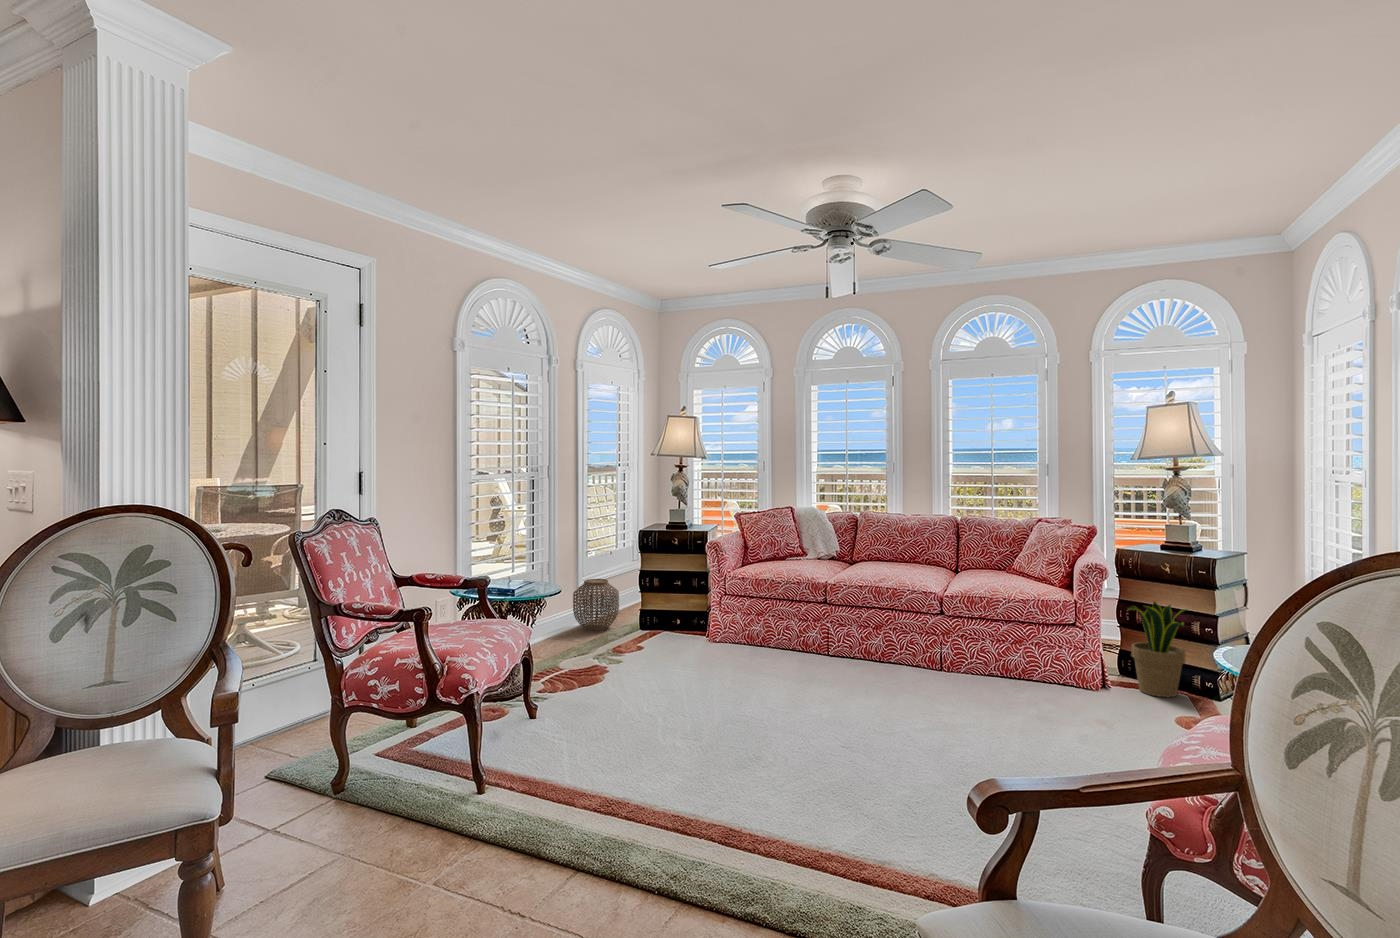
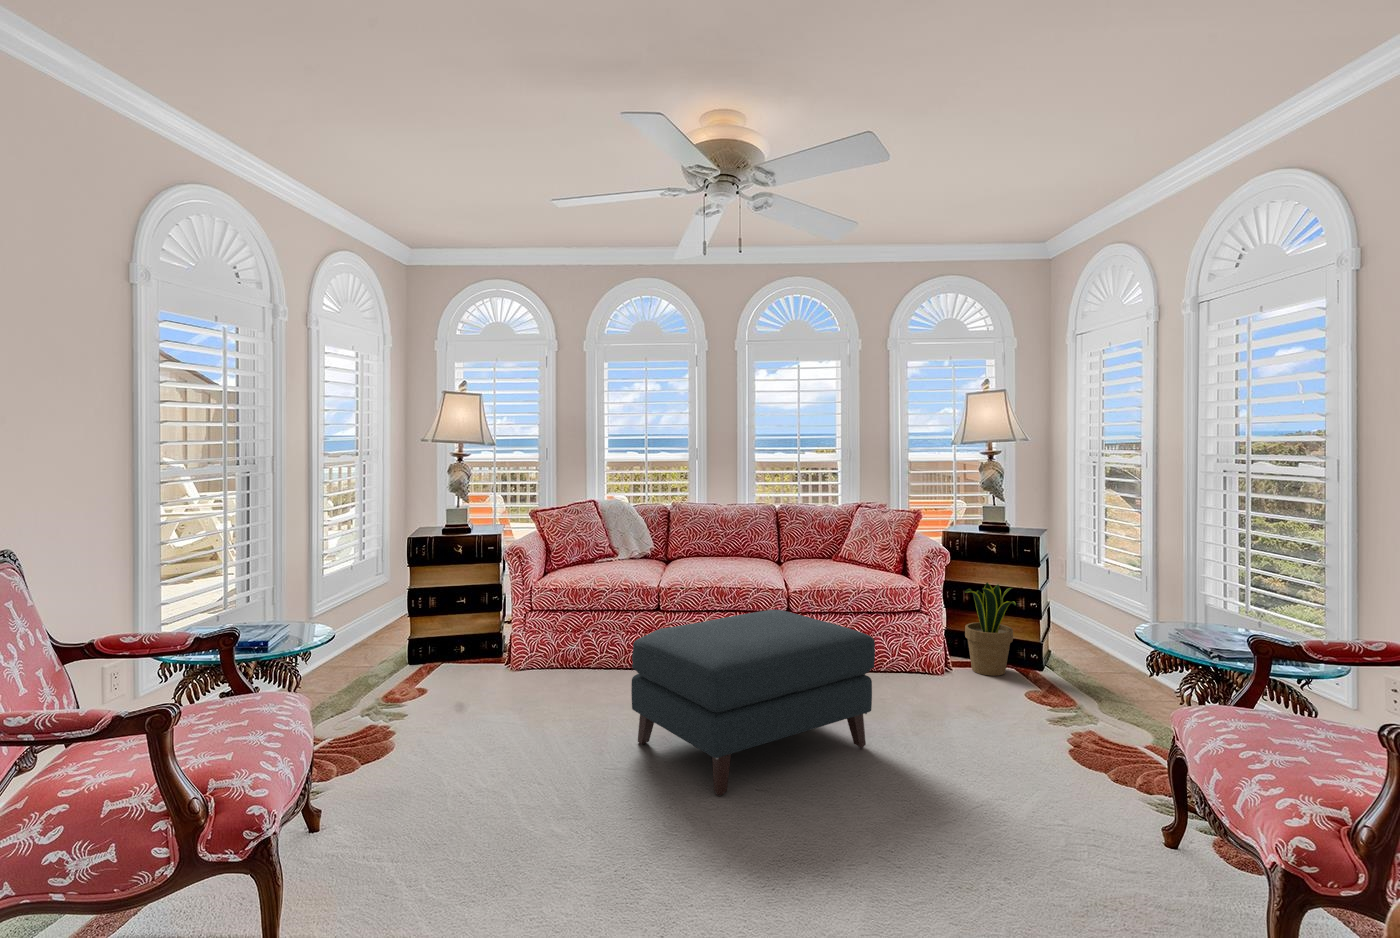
woven basket: present [573,579,619,631] -> none [309,604,377,675]
ottoman: none [768,606,975,744] -> present [631,610,875,796]

